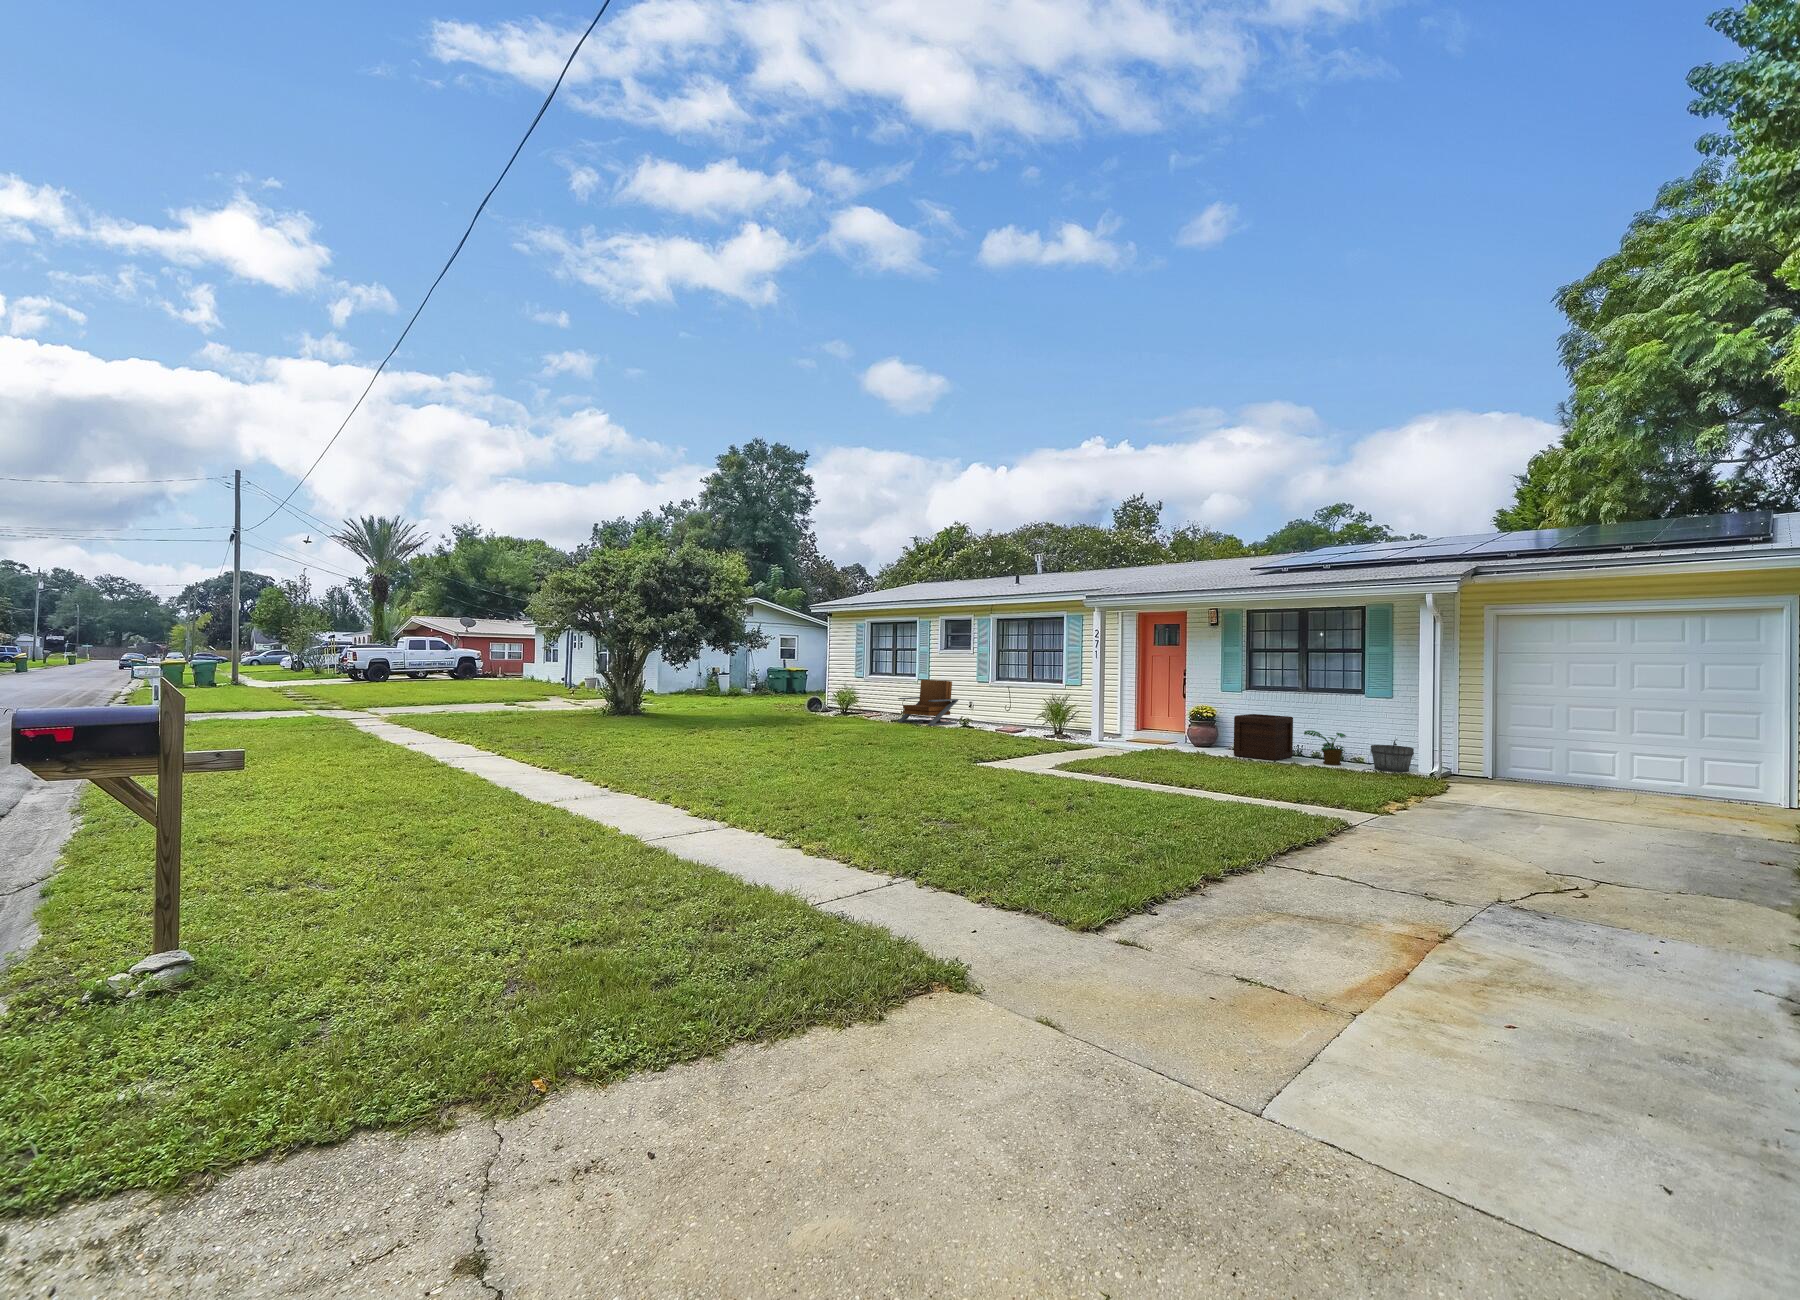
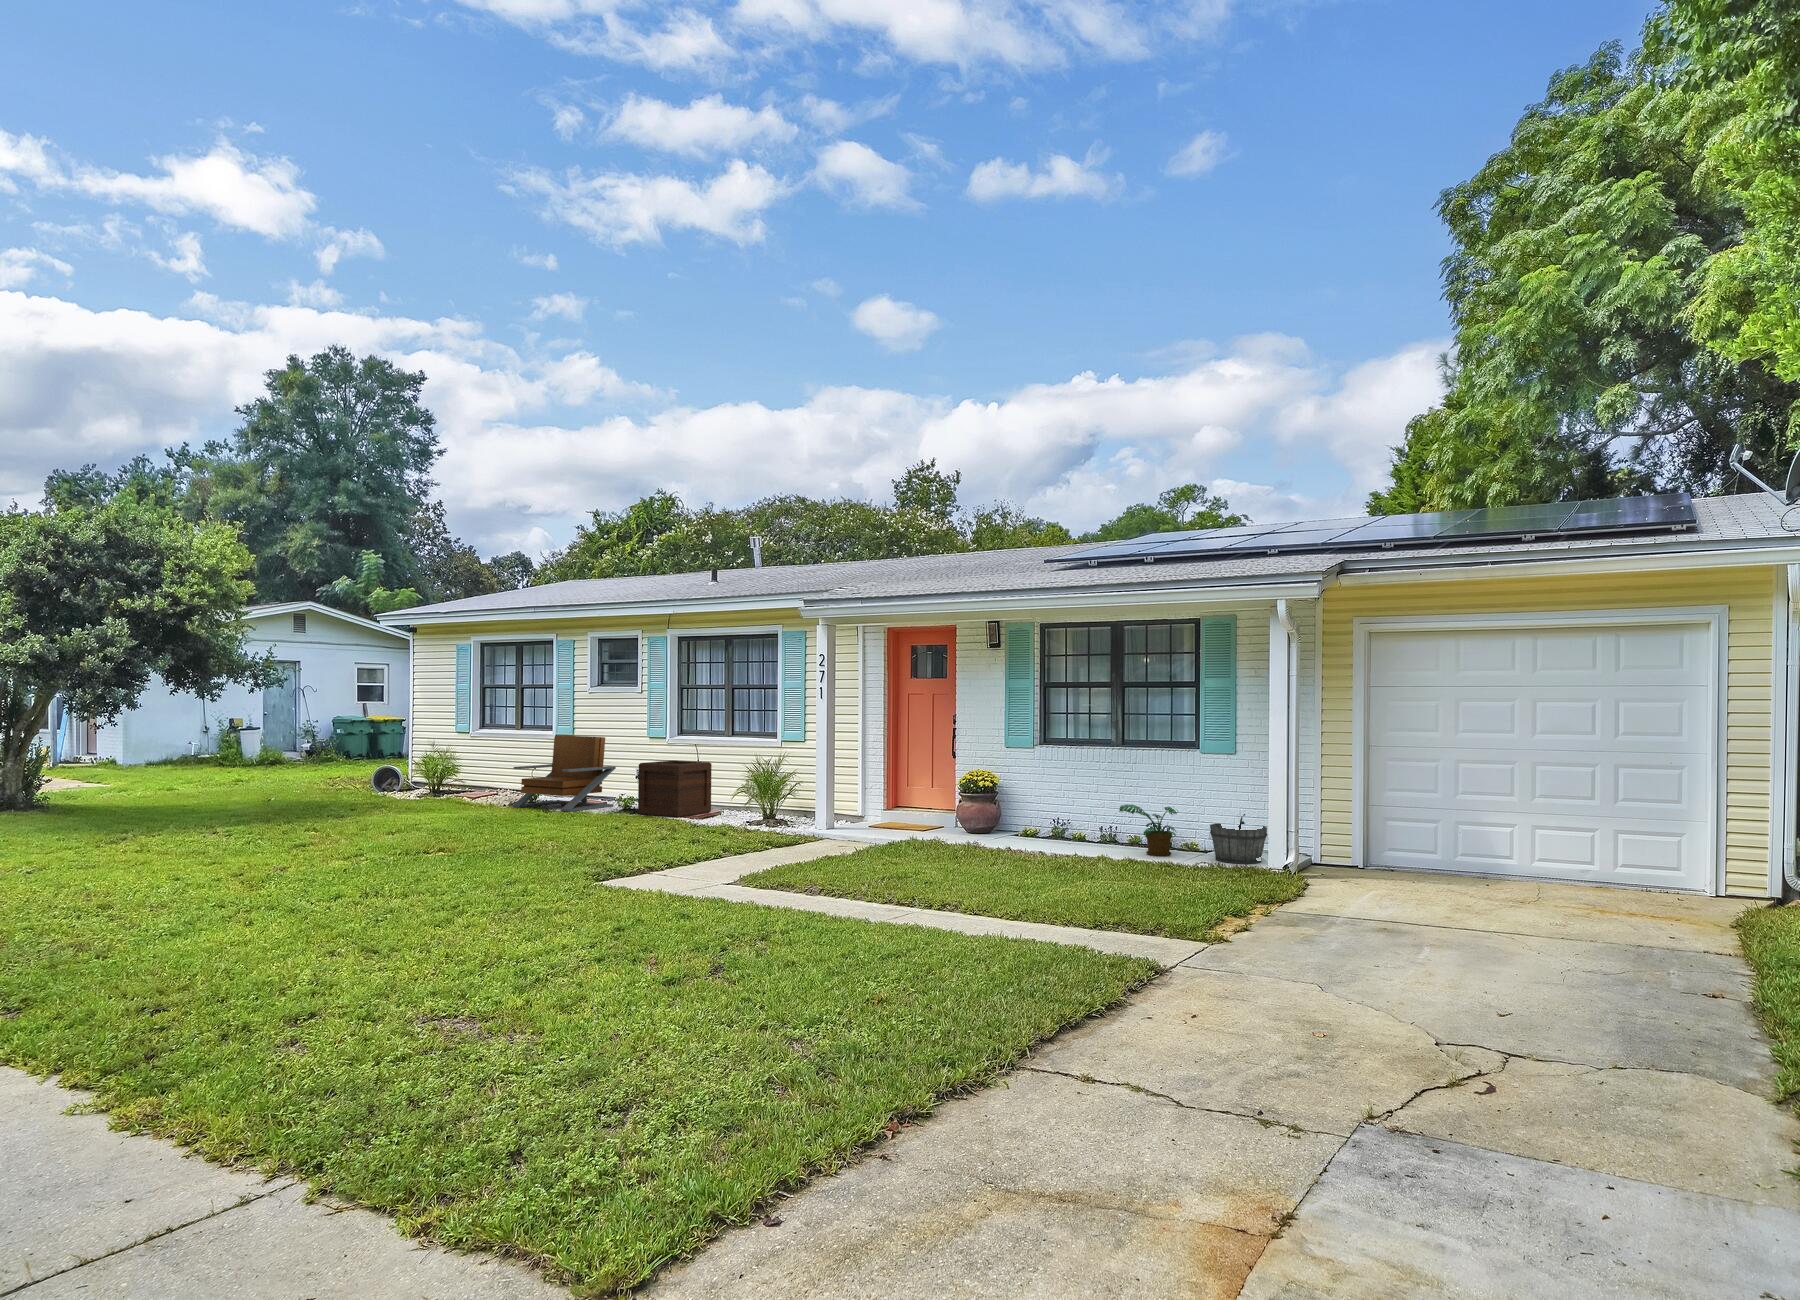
wooden crate: present [1234,714,1293,760] -> present [638,760,712,817]

